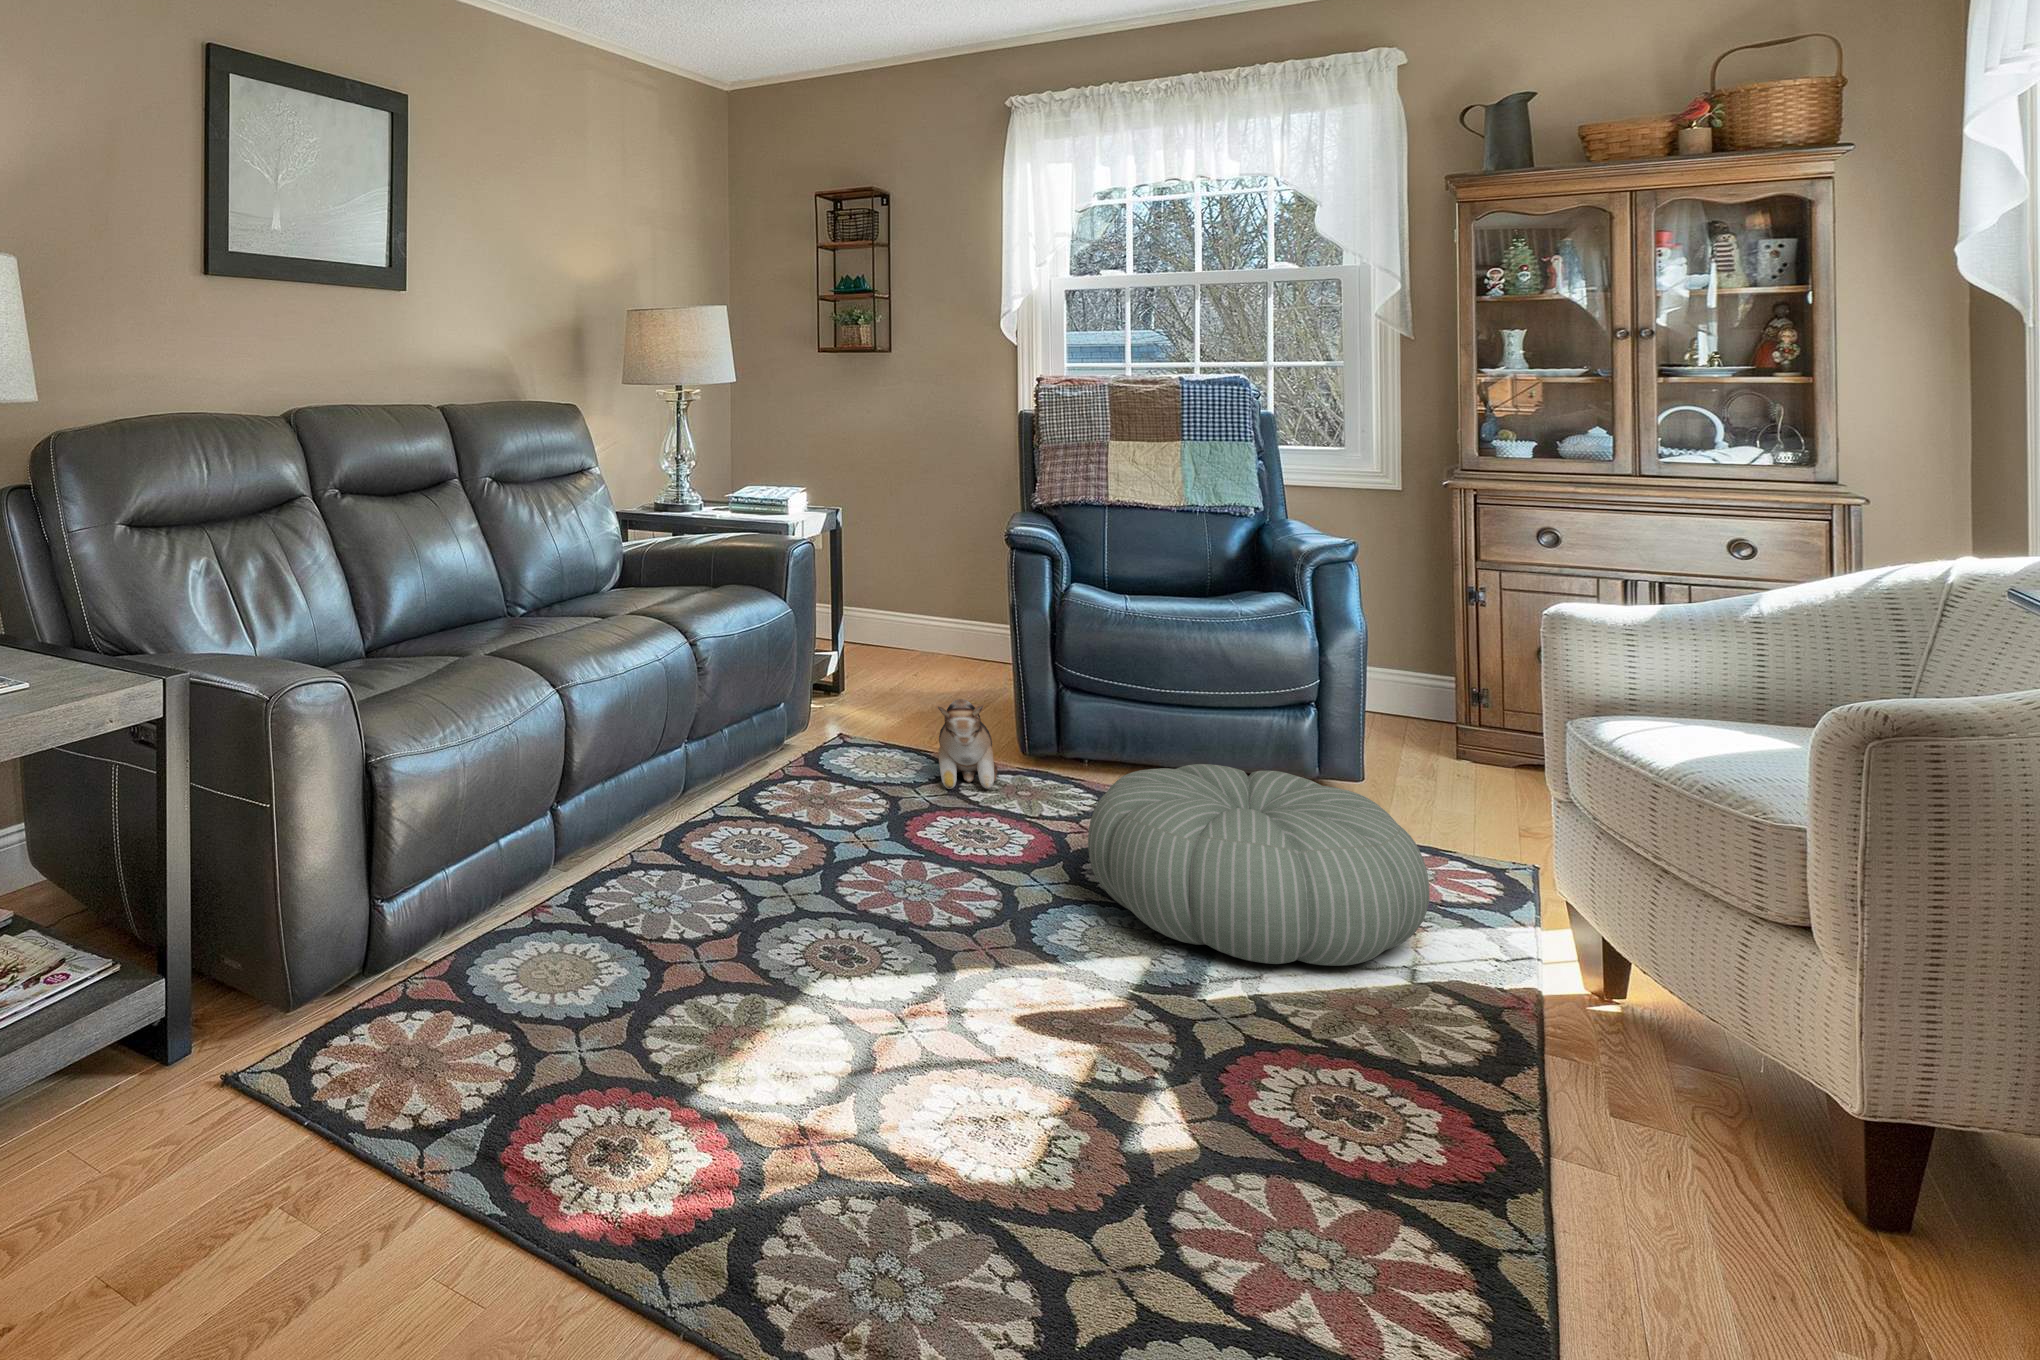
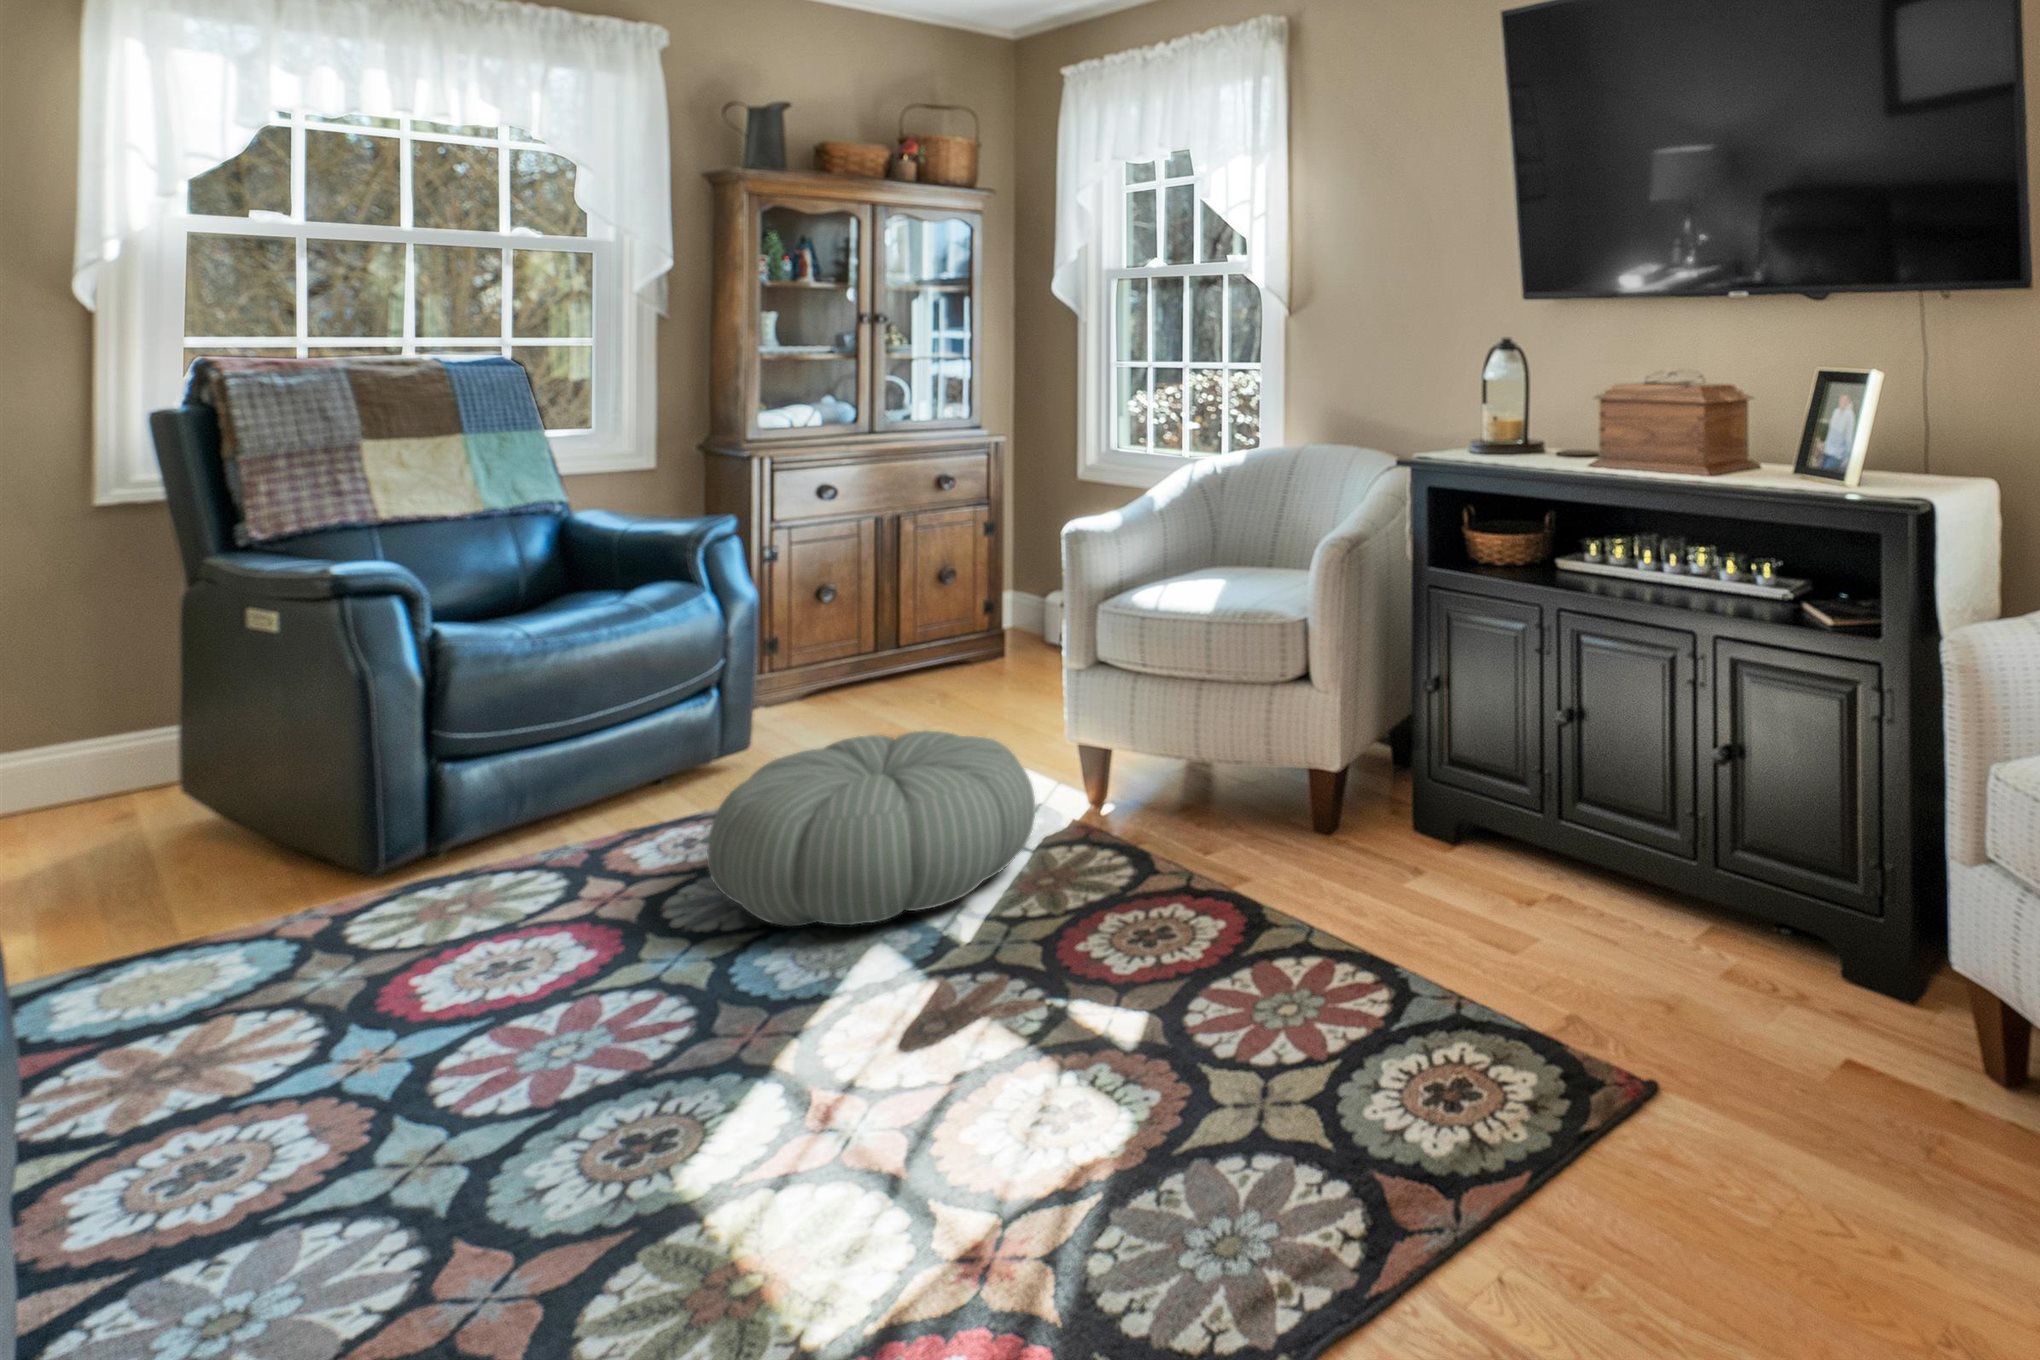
plush toy: present [938,699,997,789] -> none [261,799,416,944]

